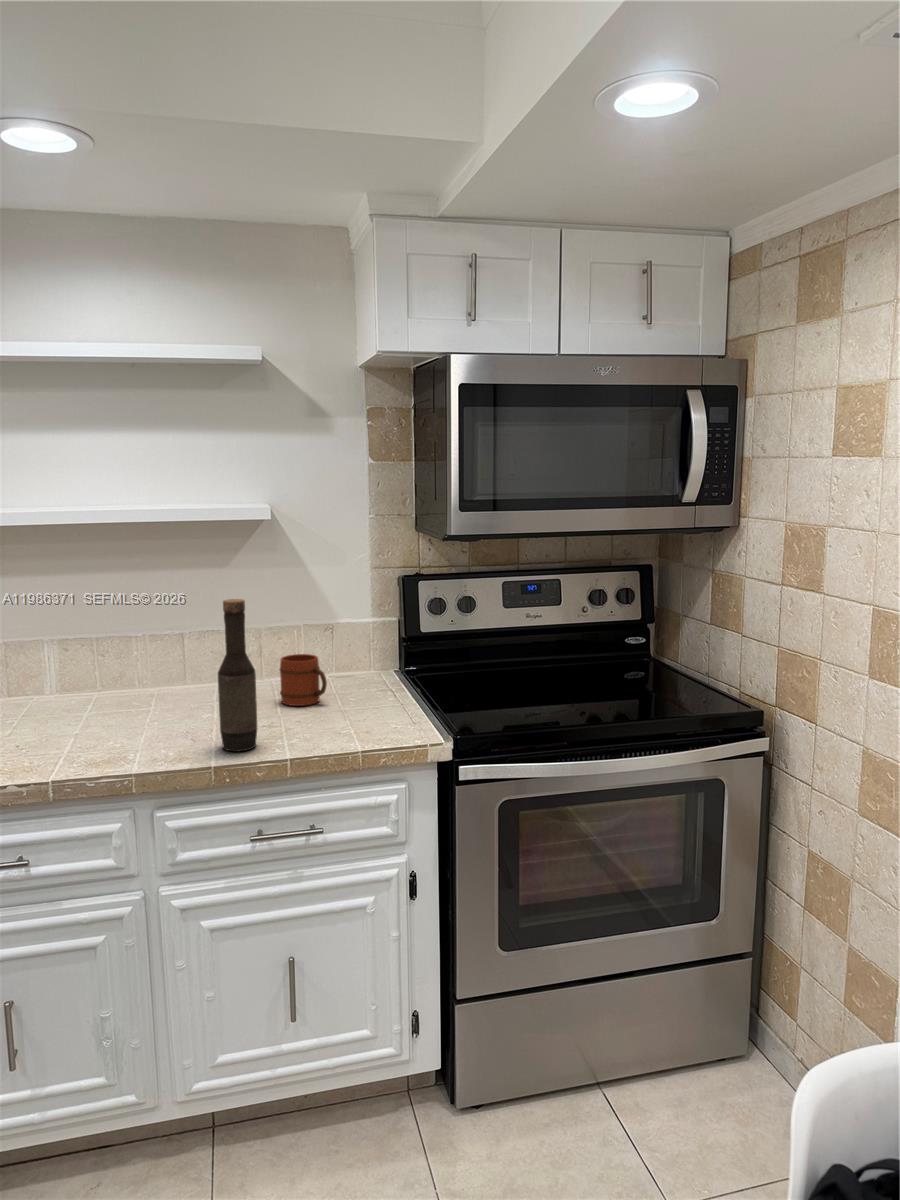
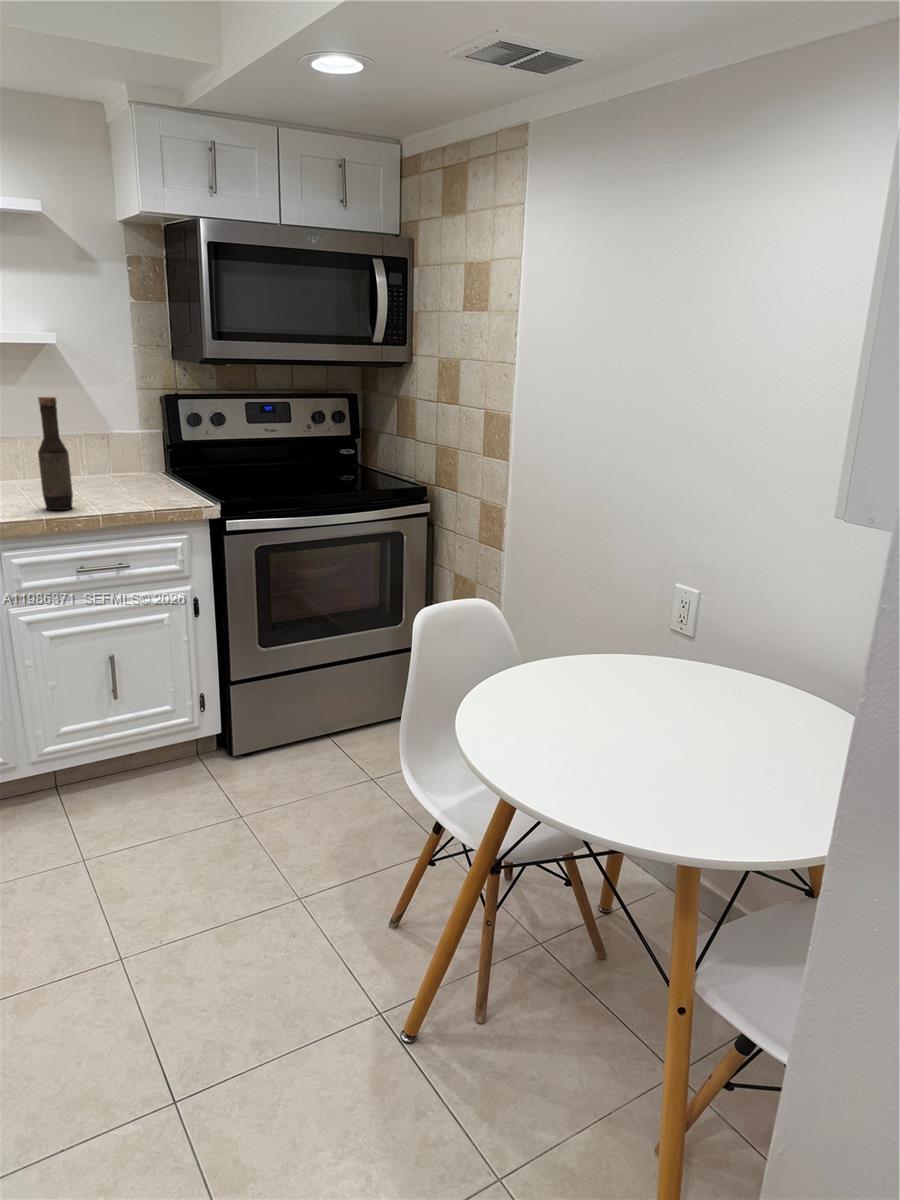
mug: present [279,654,327,706] -> none [76,451,116,489]

